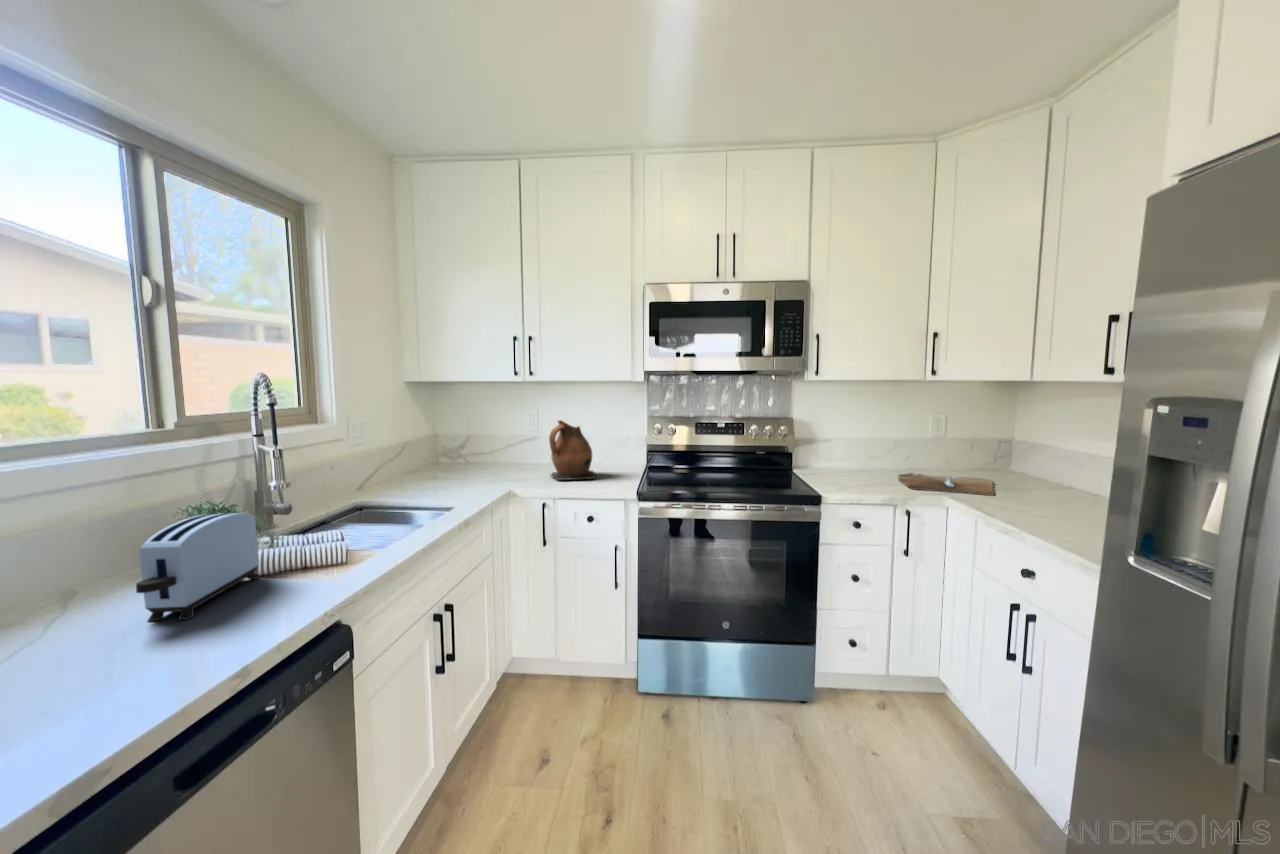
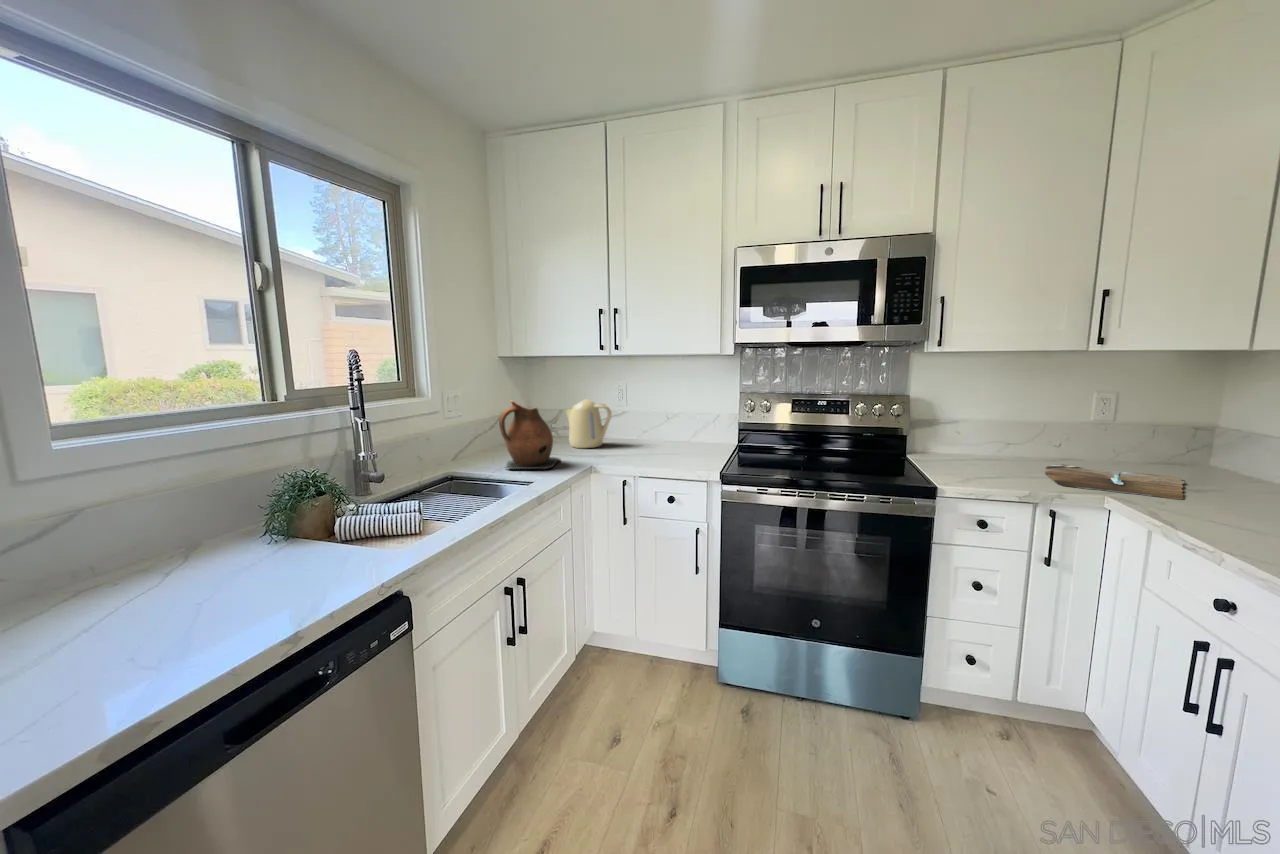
ceramic pitcher: present [549,420,596,480] -> present [499,401,560,469]
kettle: none [478,425,526,473] -> present [565,400,611,448]
toaster: present [136,513,259,622] -> none [228,482,342,579]

